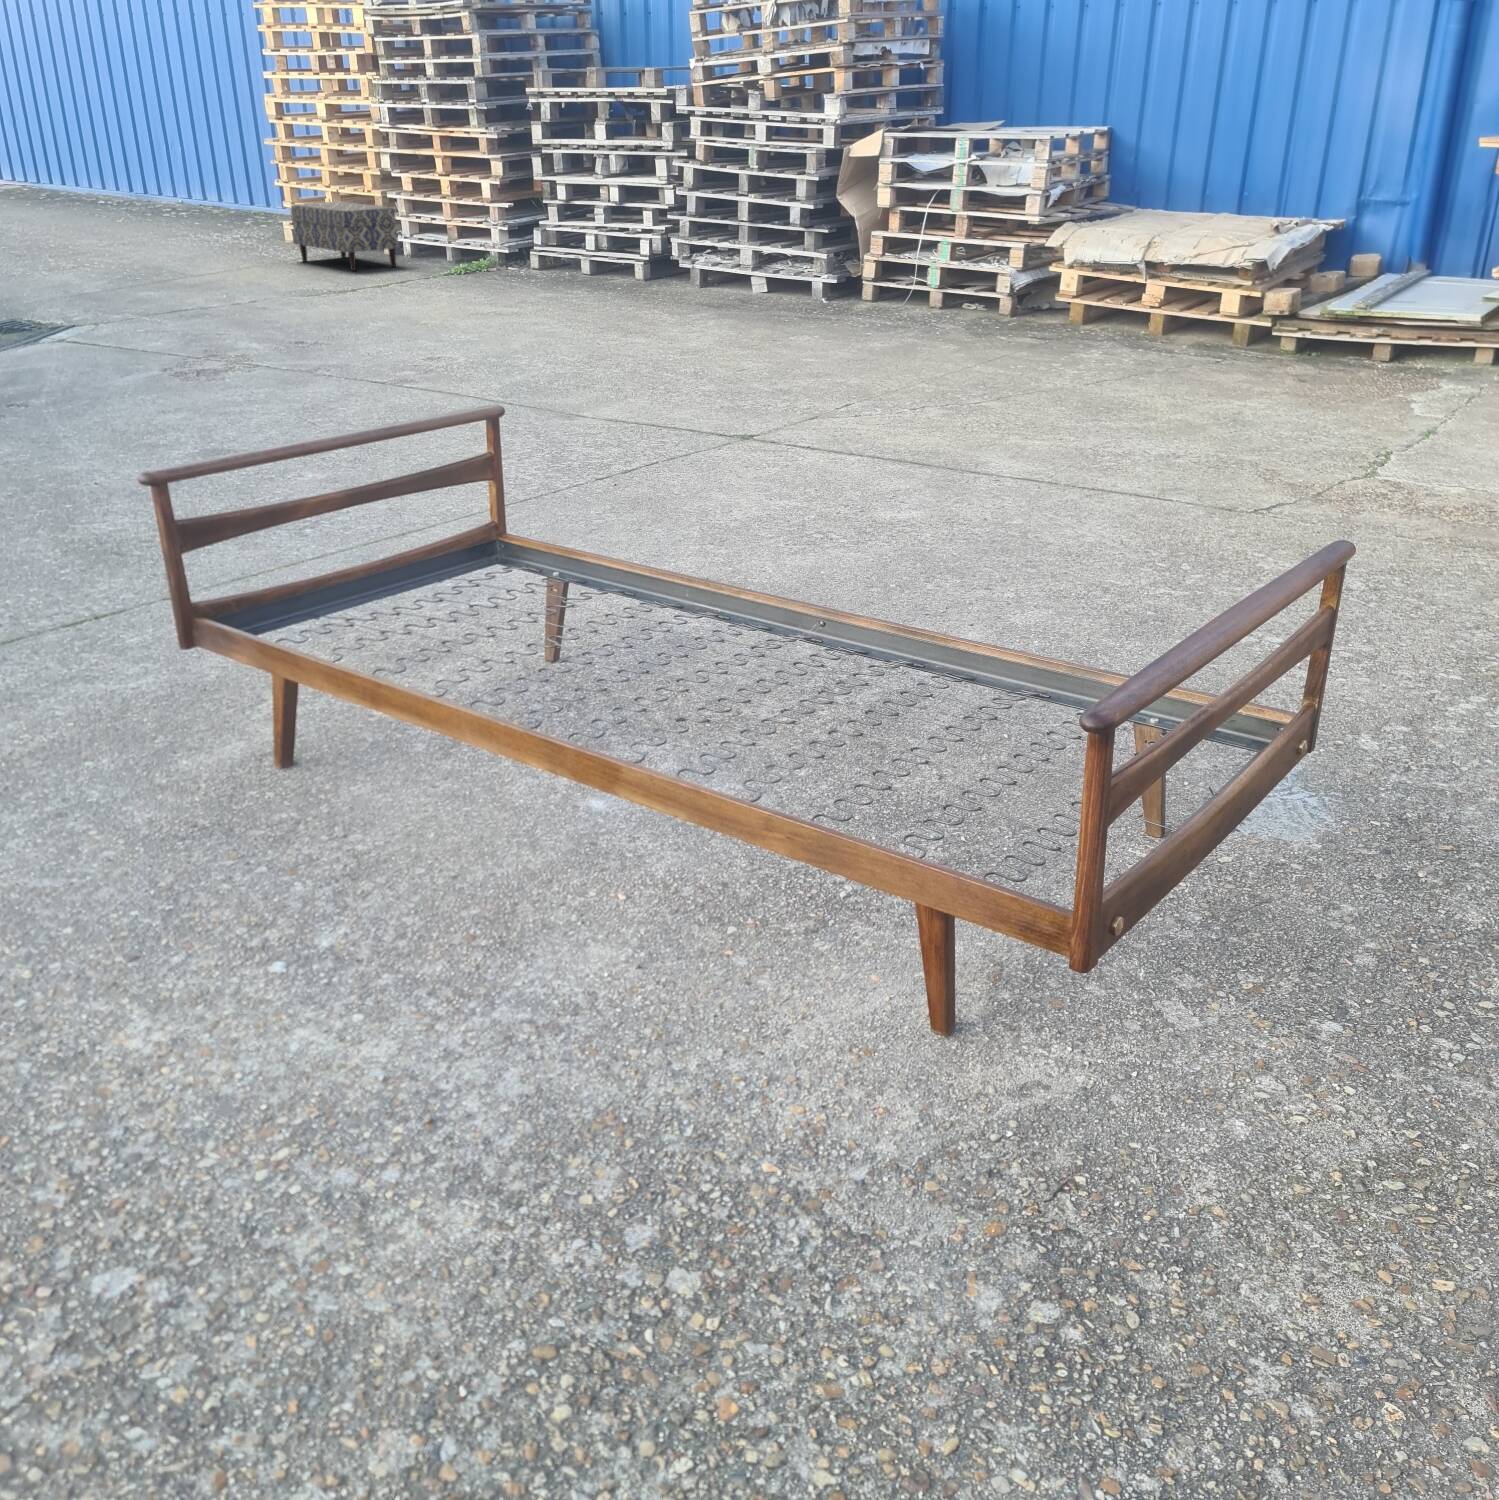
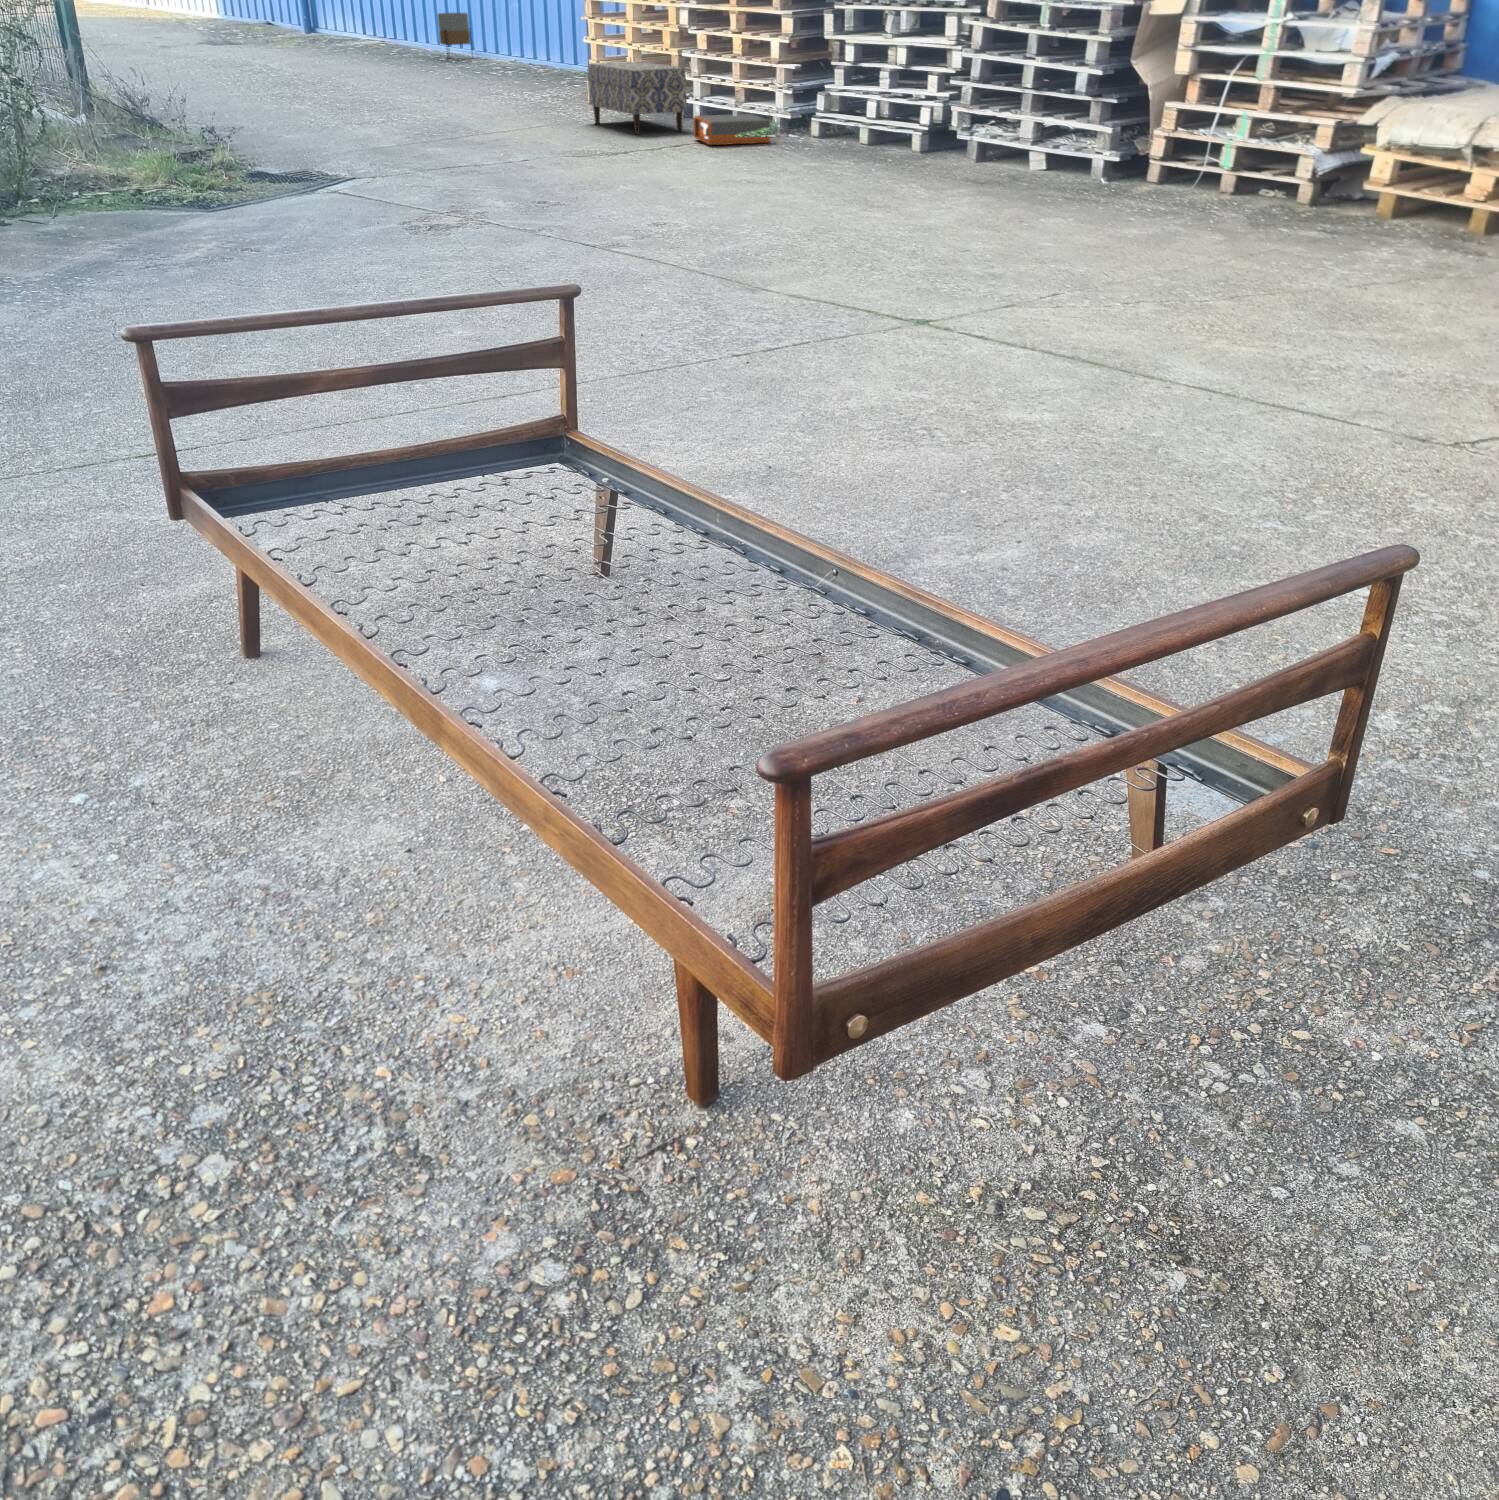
planter: none [94,155,136,202] -> present [437,13,471,46]
storage box: none [412,249,490,279] -> present [694,114,770,145]

